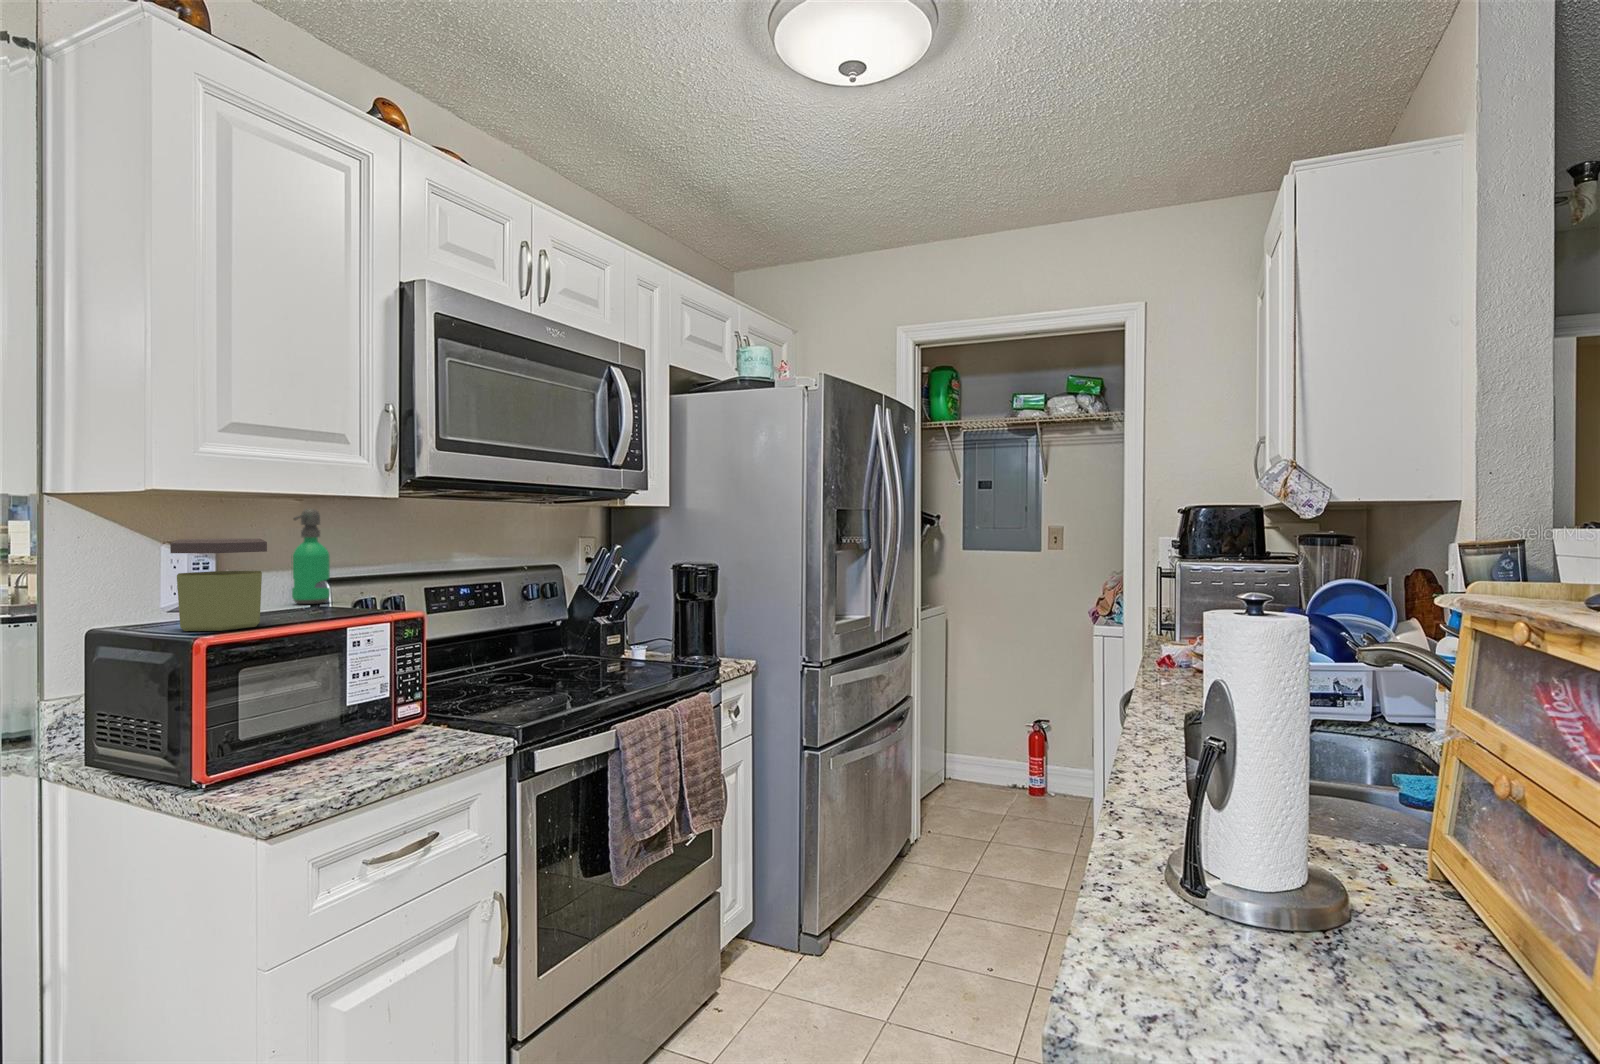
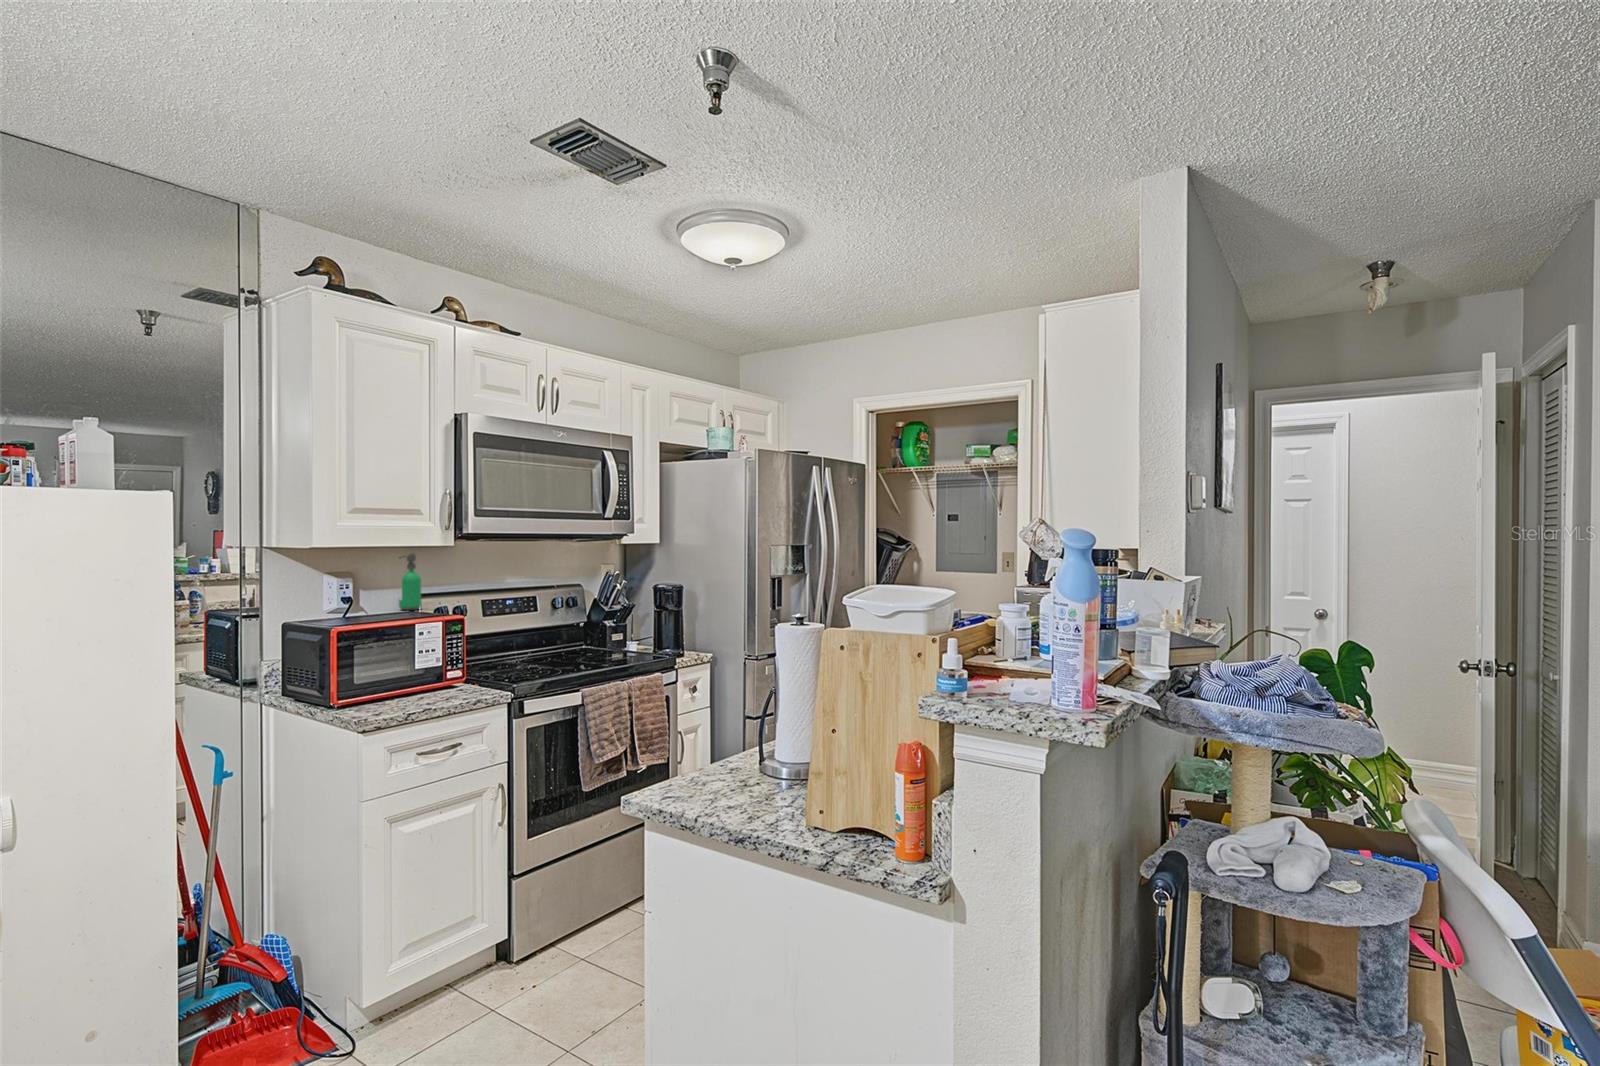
jar: present [170,538,267,631] -> none [323,573,373,625]

